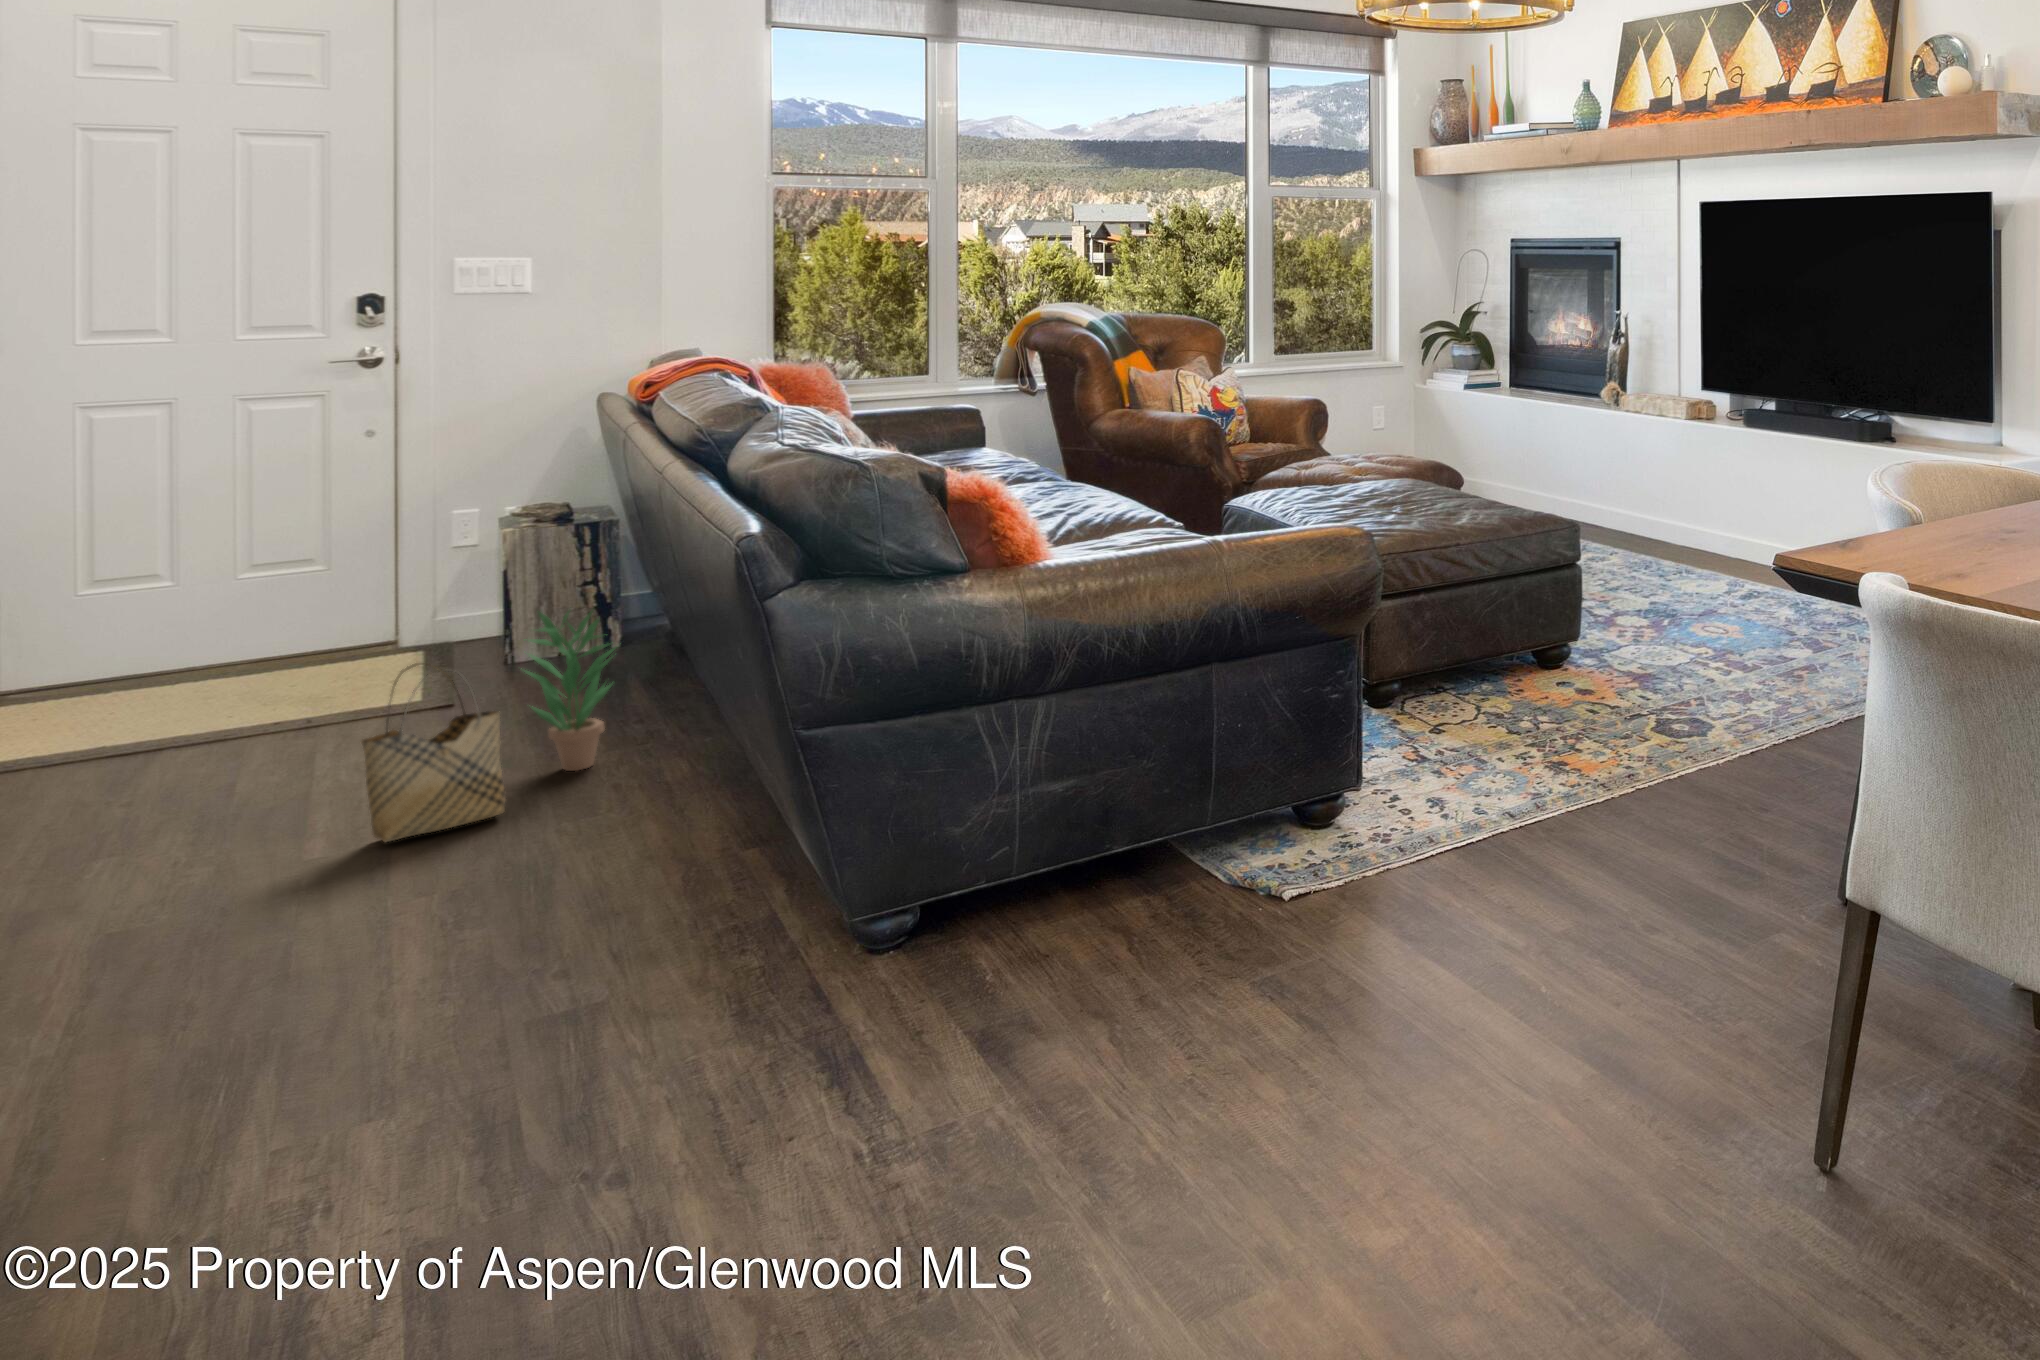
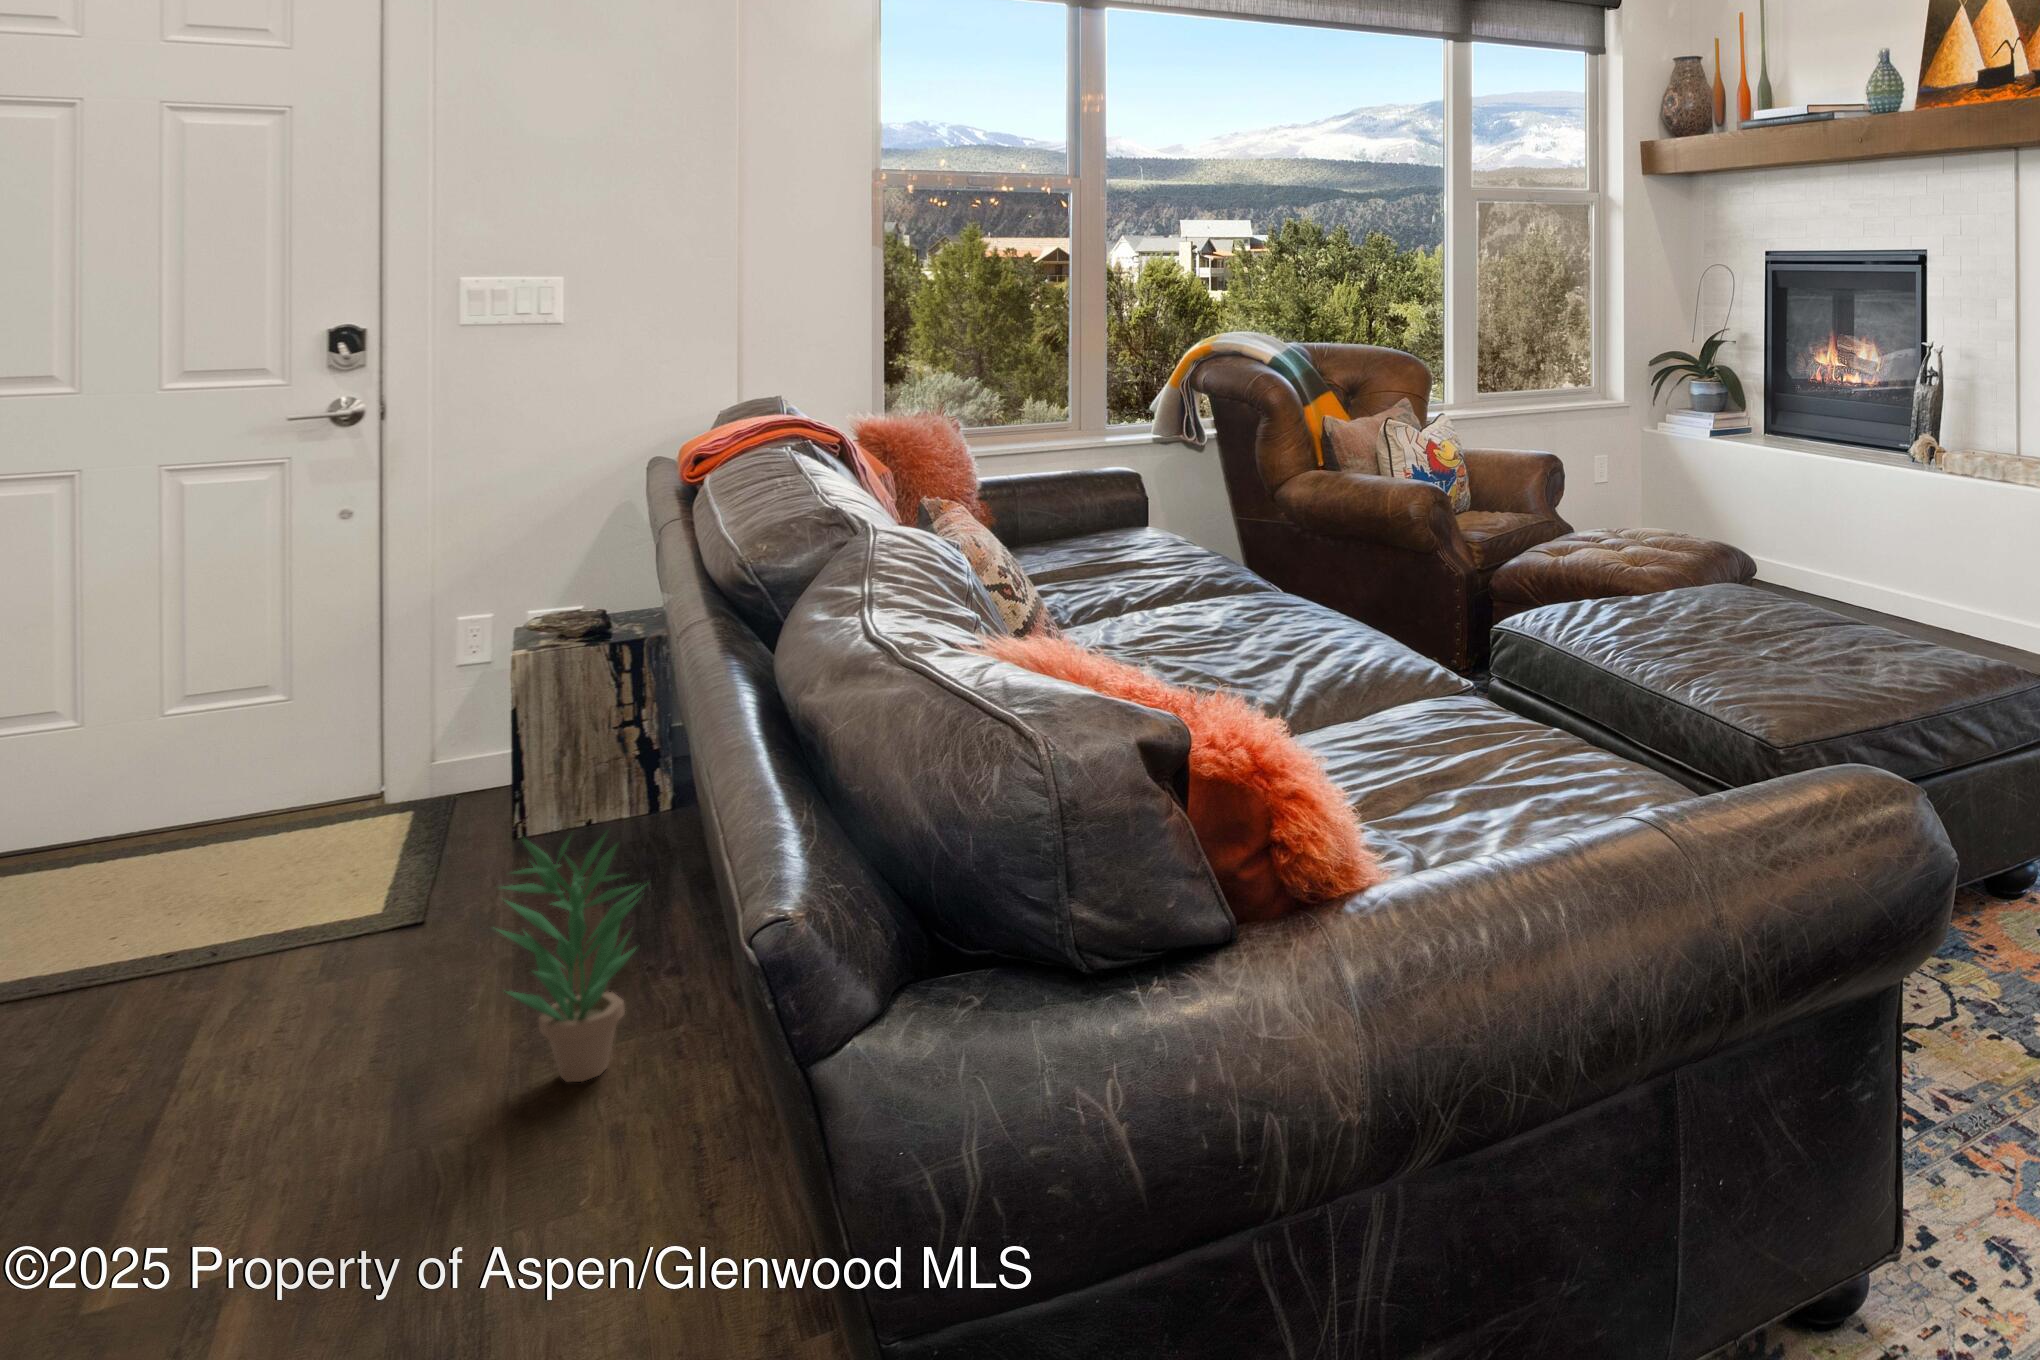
woven basket: present [361,664,506,842] -> none [207,949,455,1274]

